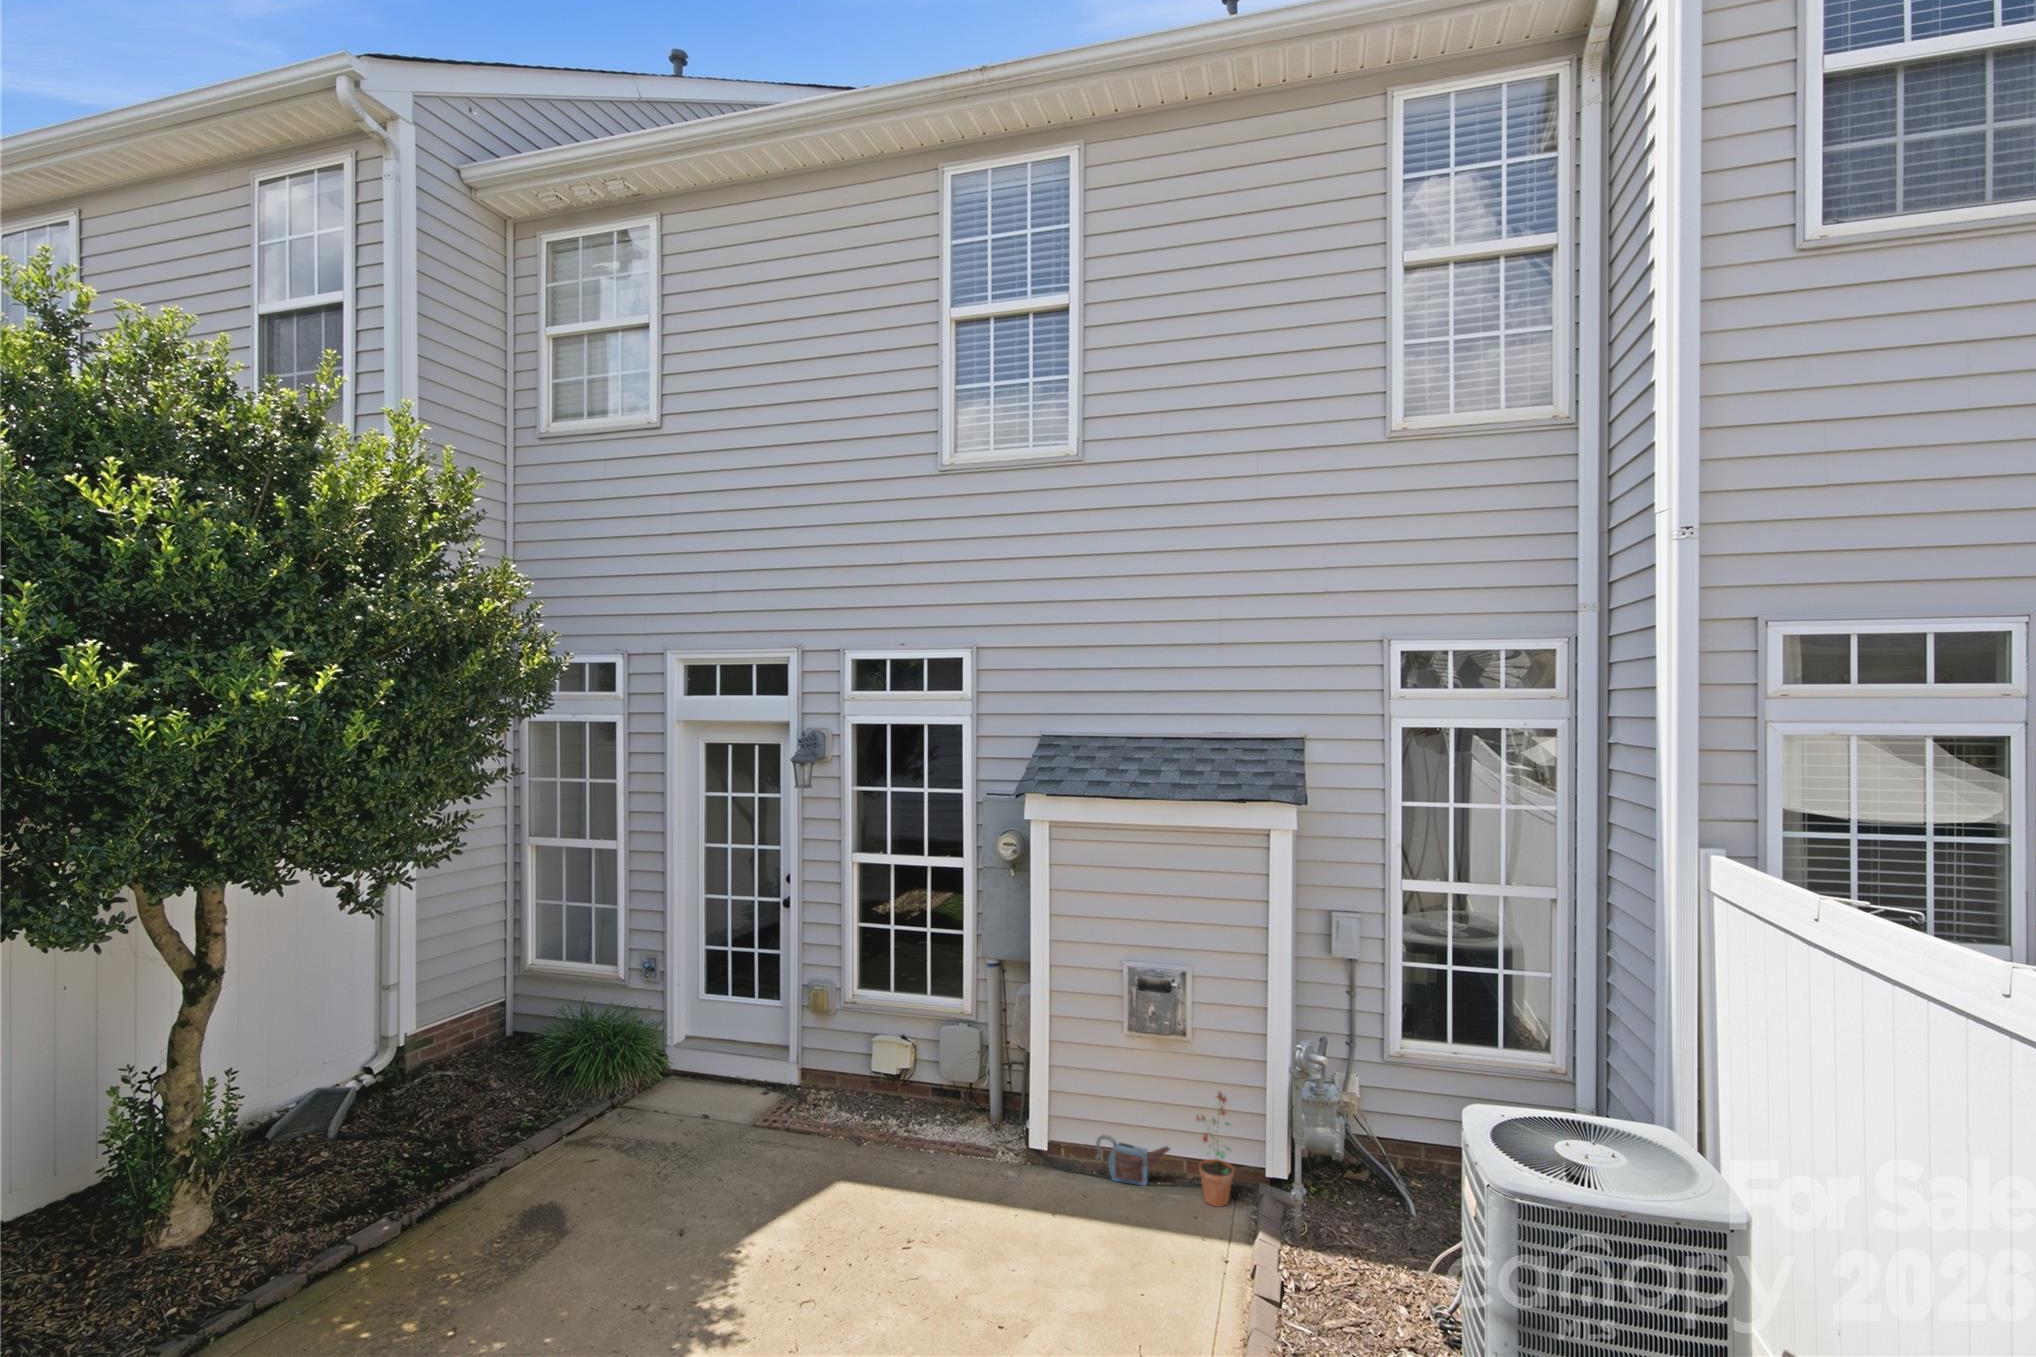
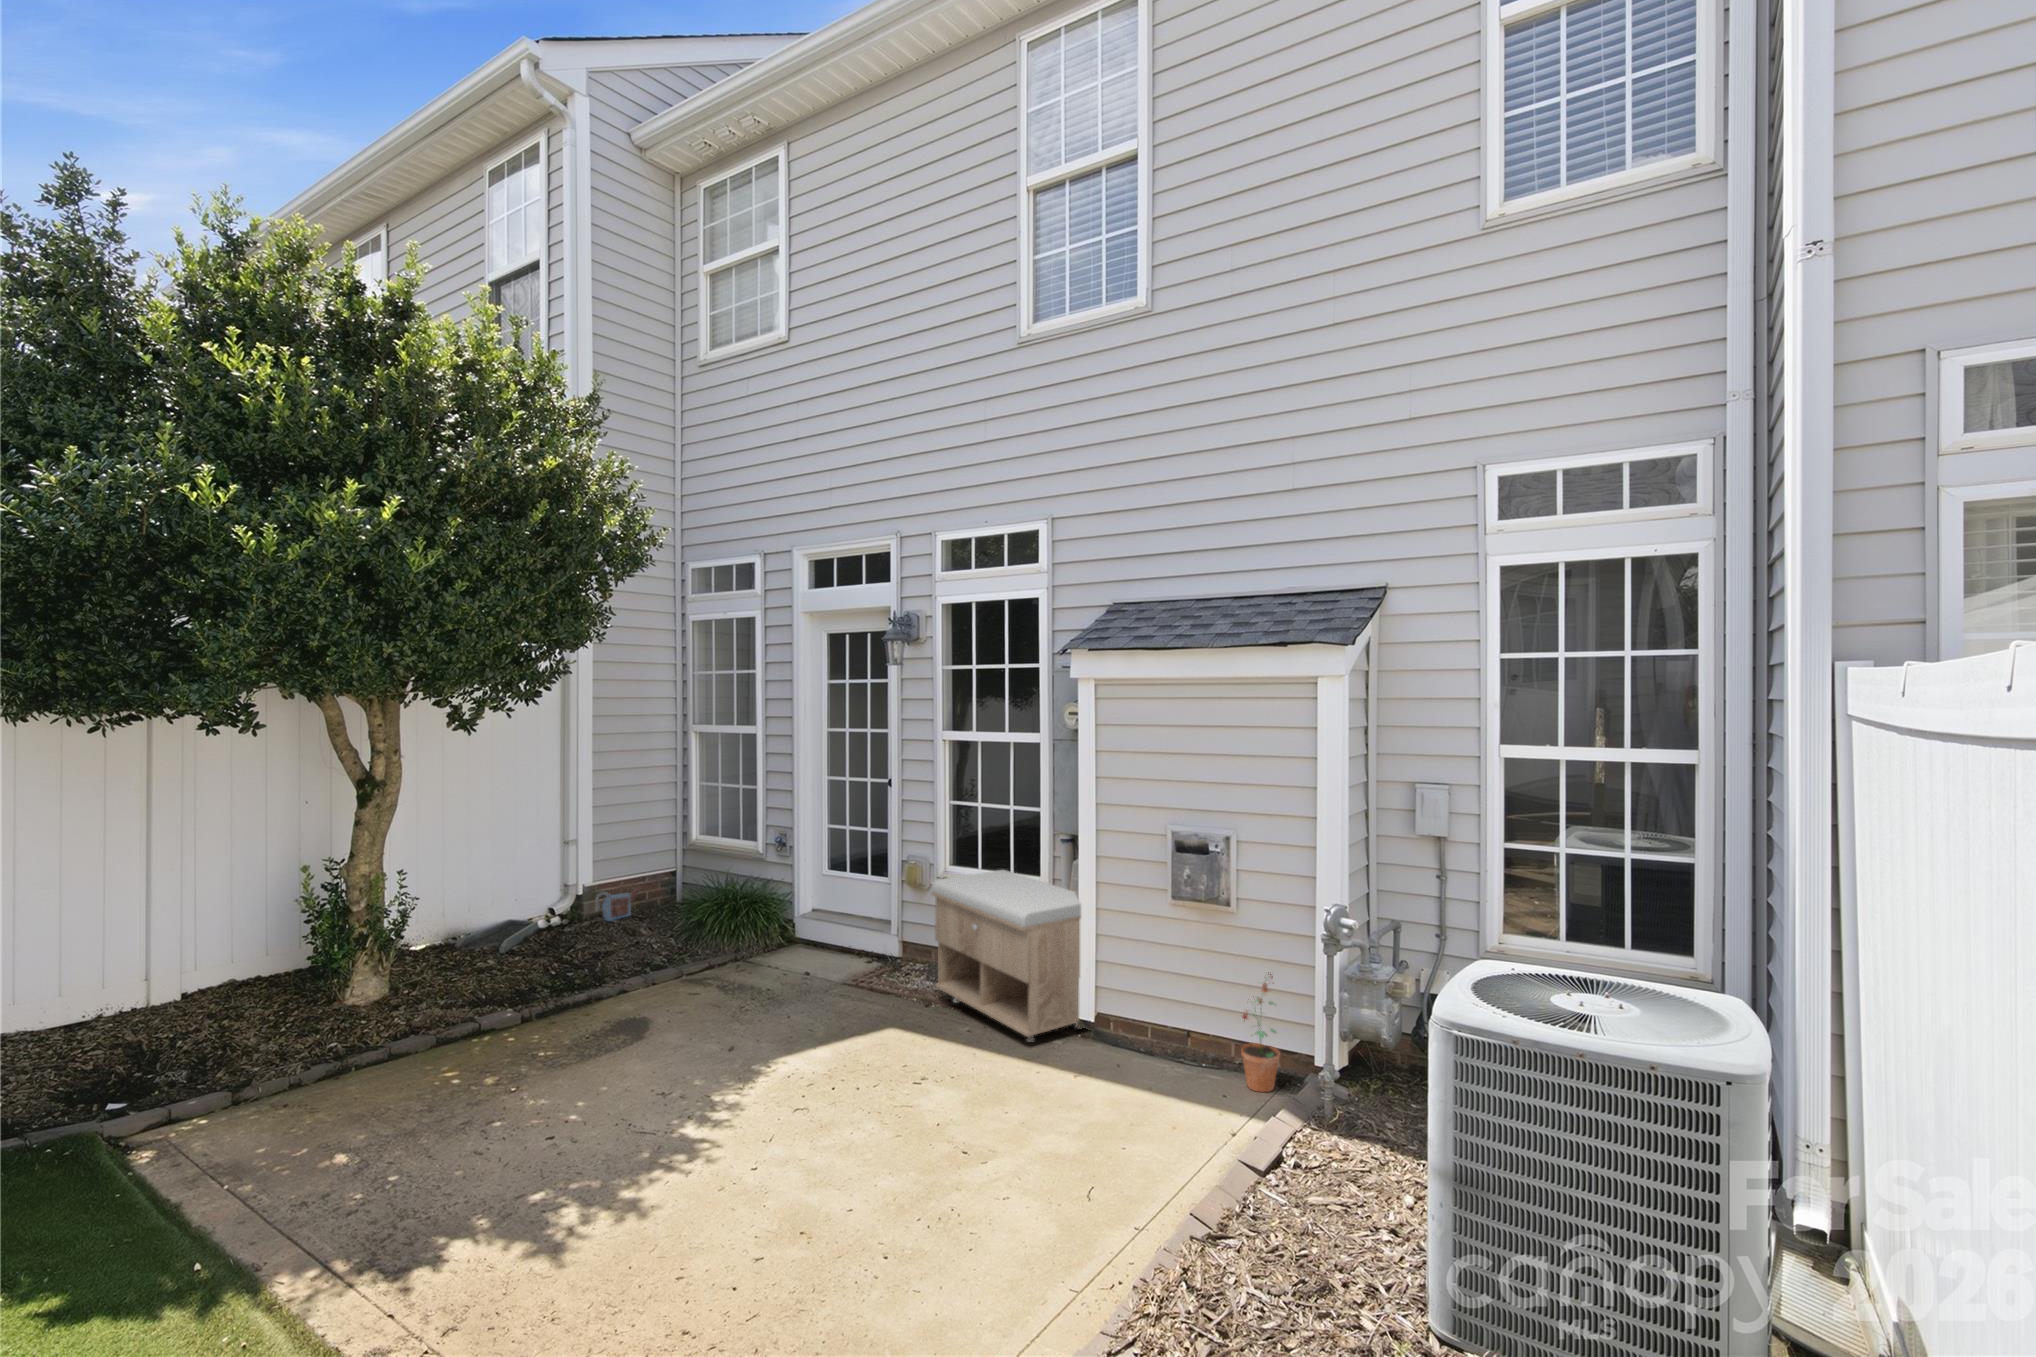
storage bench: none [866,994,1049,1180] -> present [932,870,1081,1041]
watering can: present [1096,1135,1170,1186] -> present [595,886,642,921]

